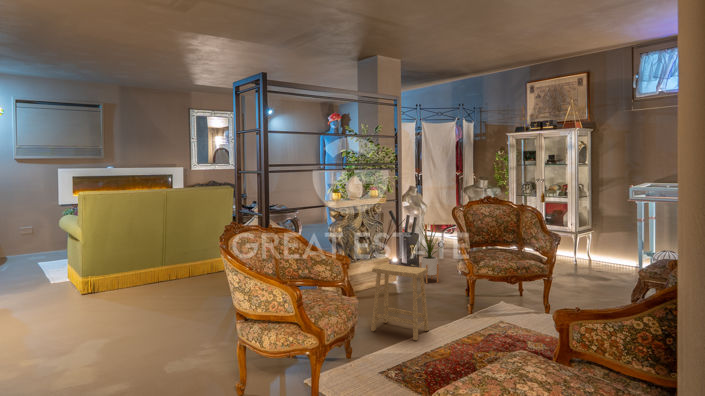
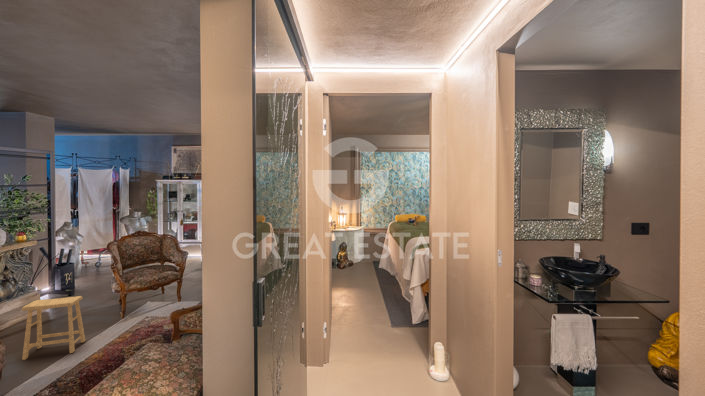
house plant: present [416,224,439,283] -> none [68,250,103,303]

